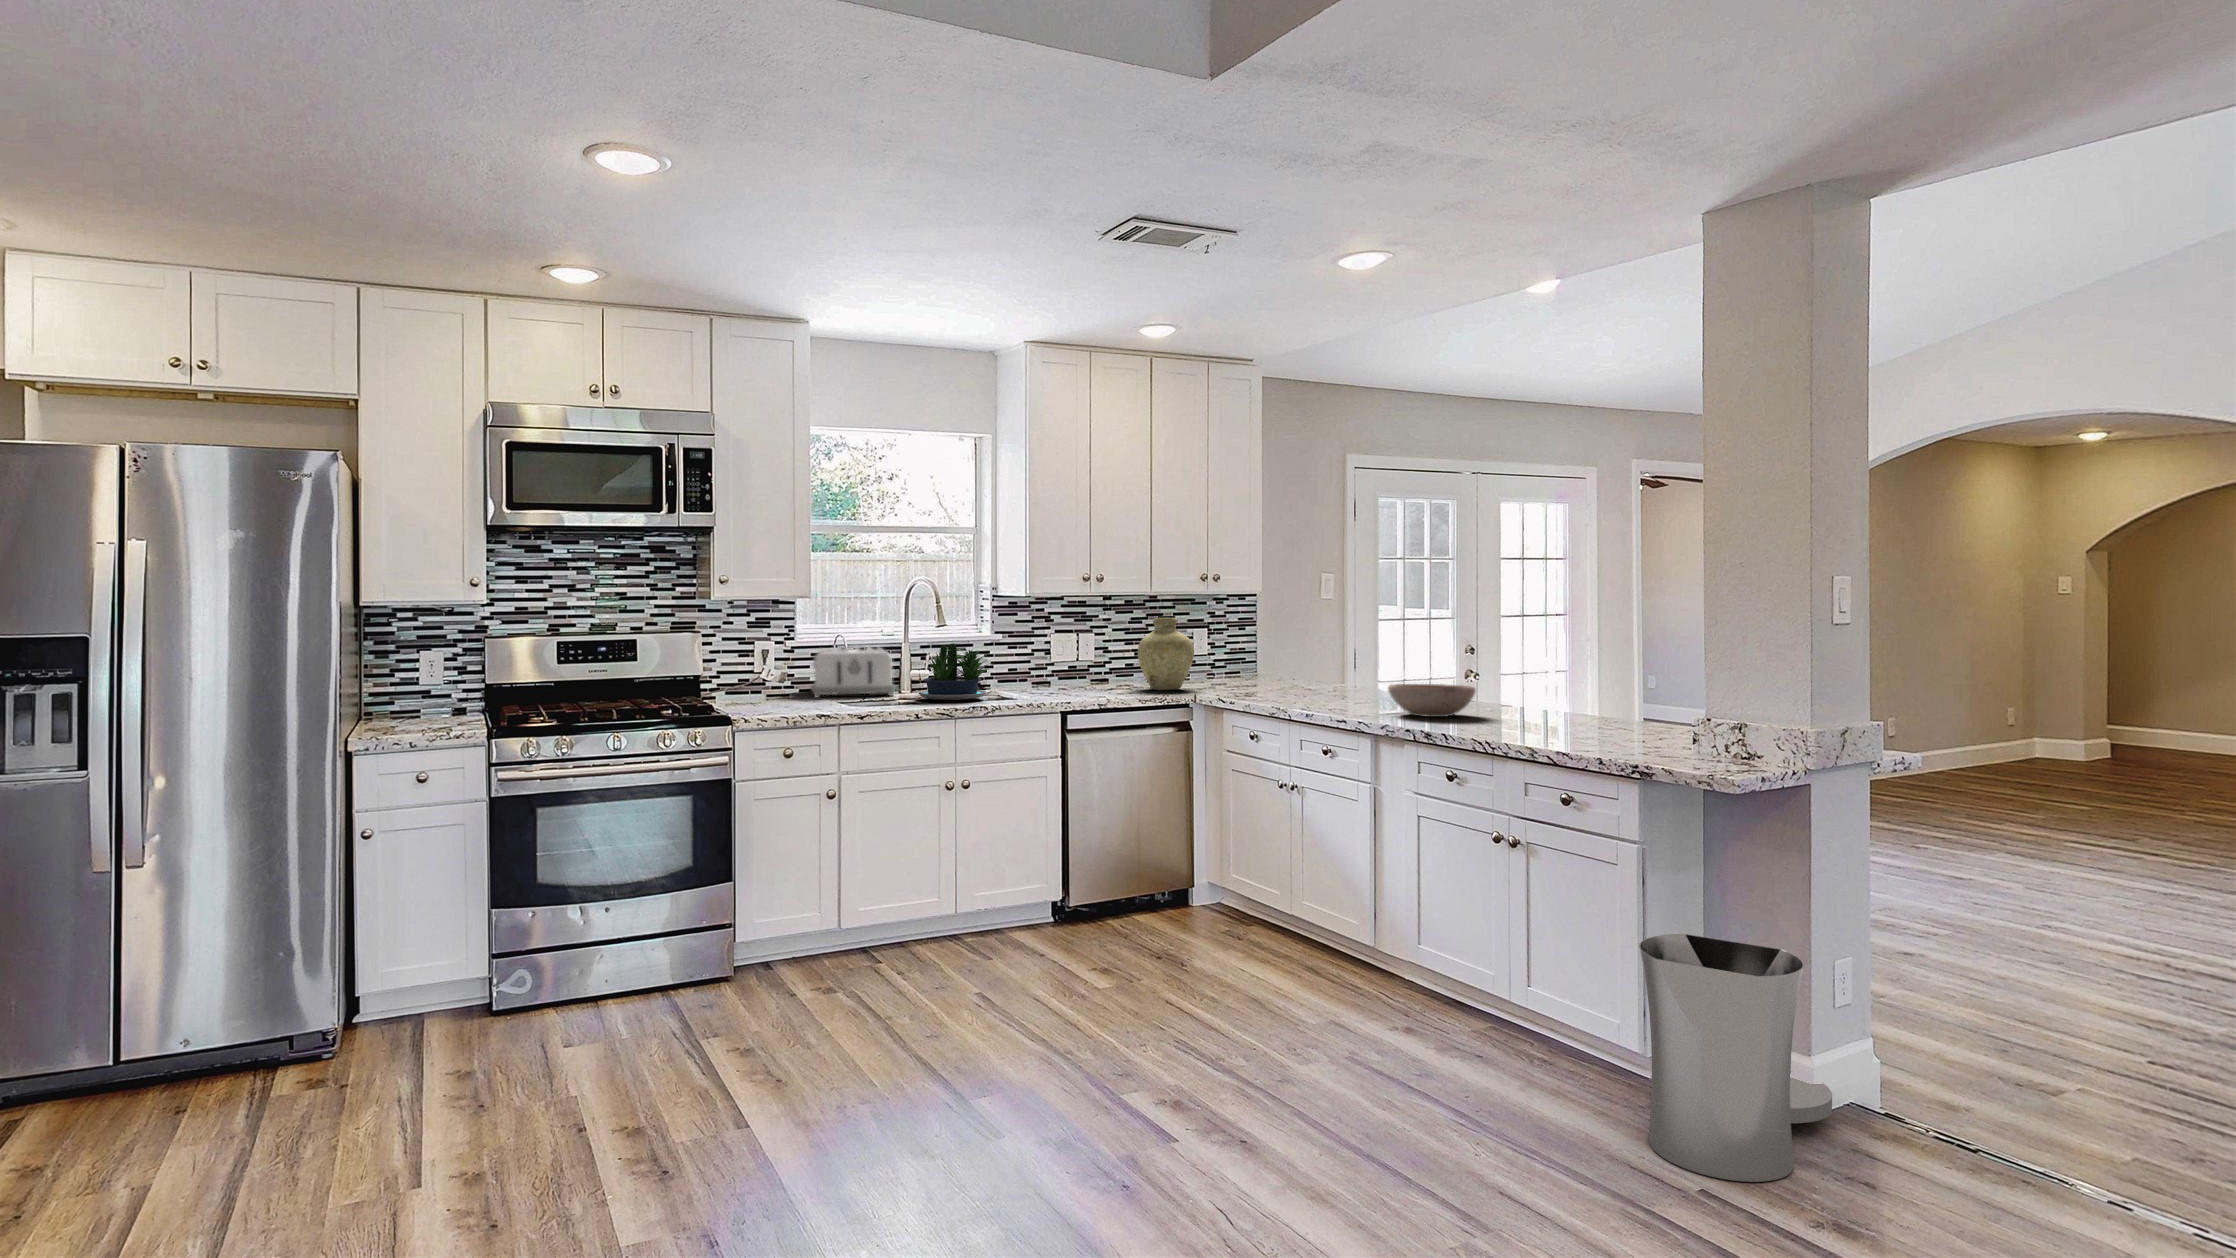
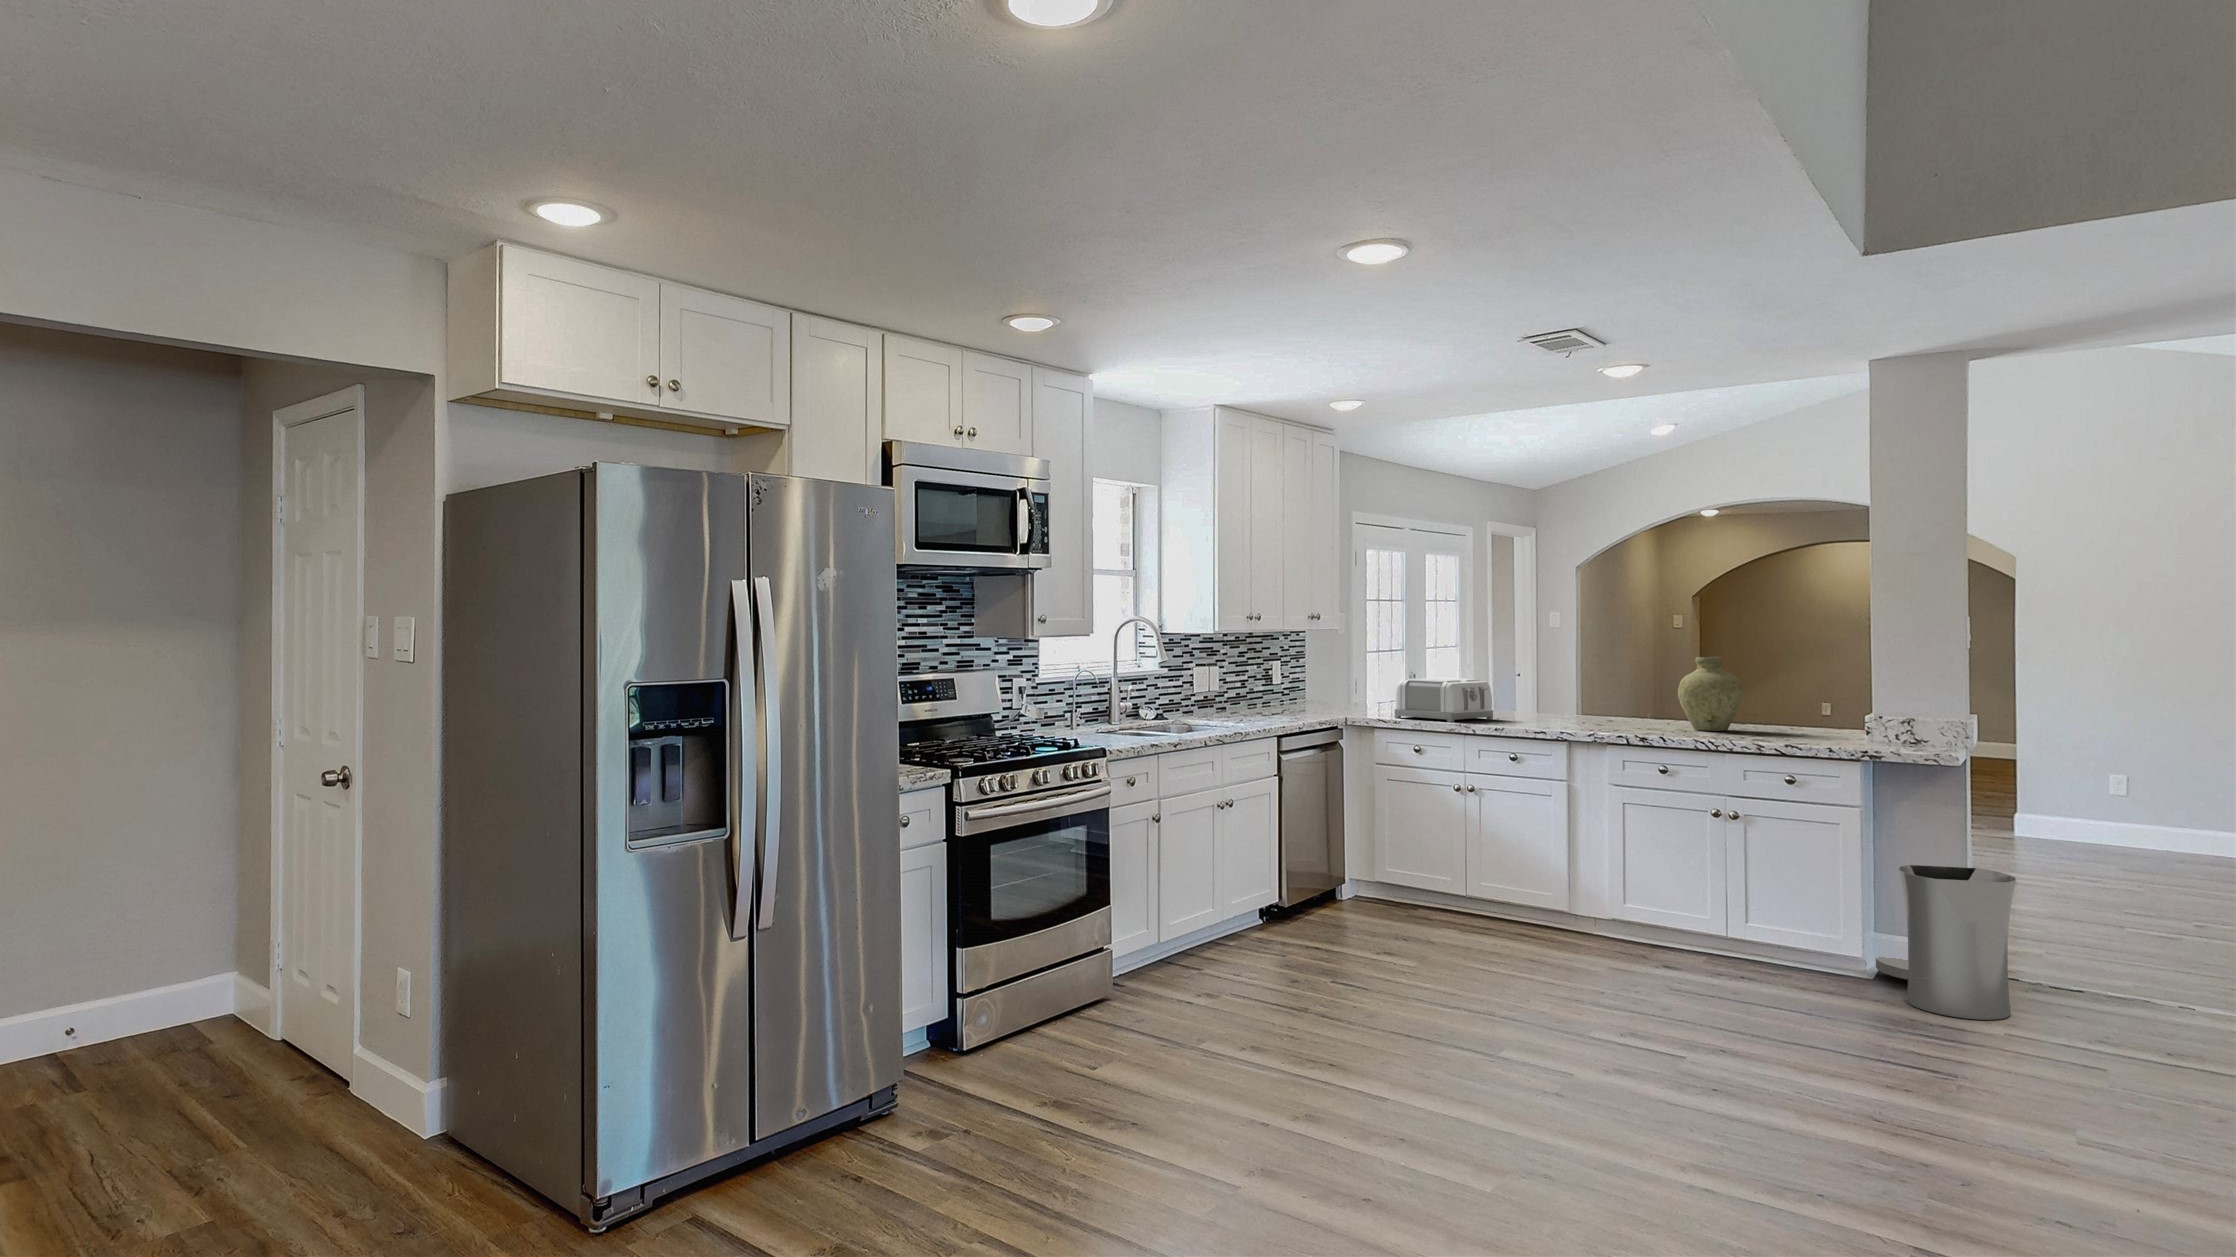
vase: present [1138,617,1194,690] -> present [1678,657,1743,731]
potted plant: present [919,643,989,700] -> none [1163,676,1235,727]
toaster: present [811,648,894,697] -> present [1395,678,1493,722]
bowl: present [1388,684,1476,717] -> none [1564,702,1636,727]

